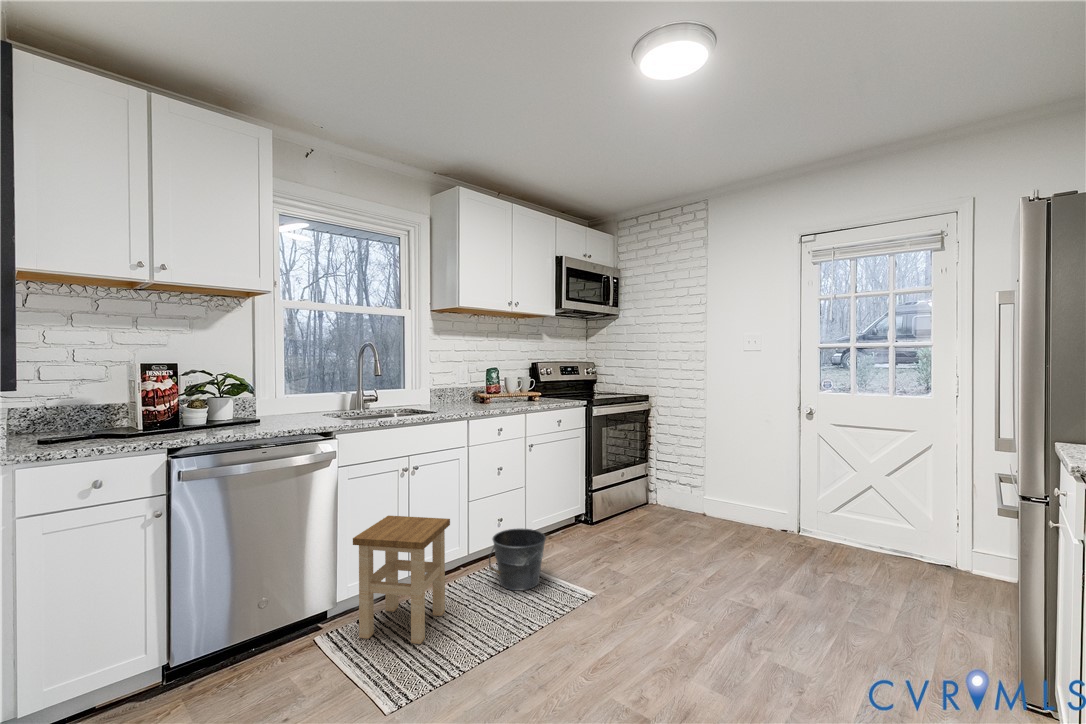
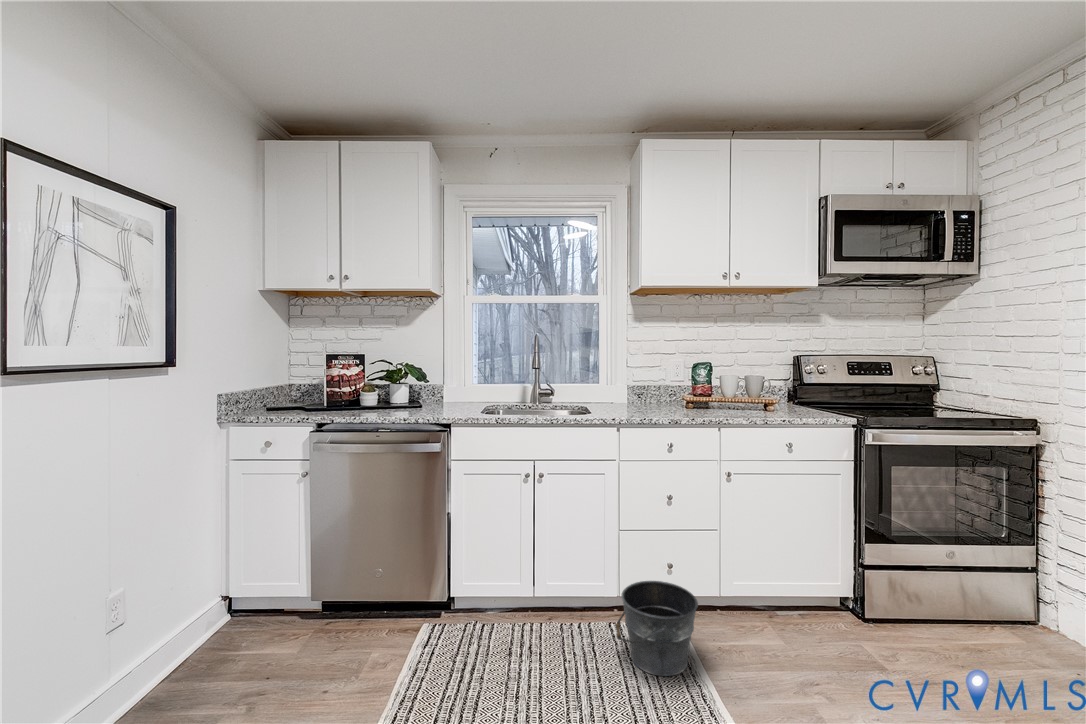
stool: present [353,516,450,644] -> none [439,523,547,682]

